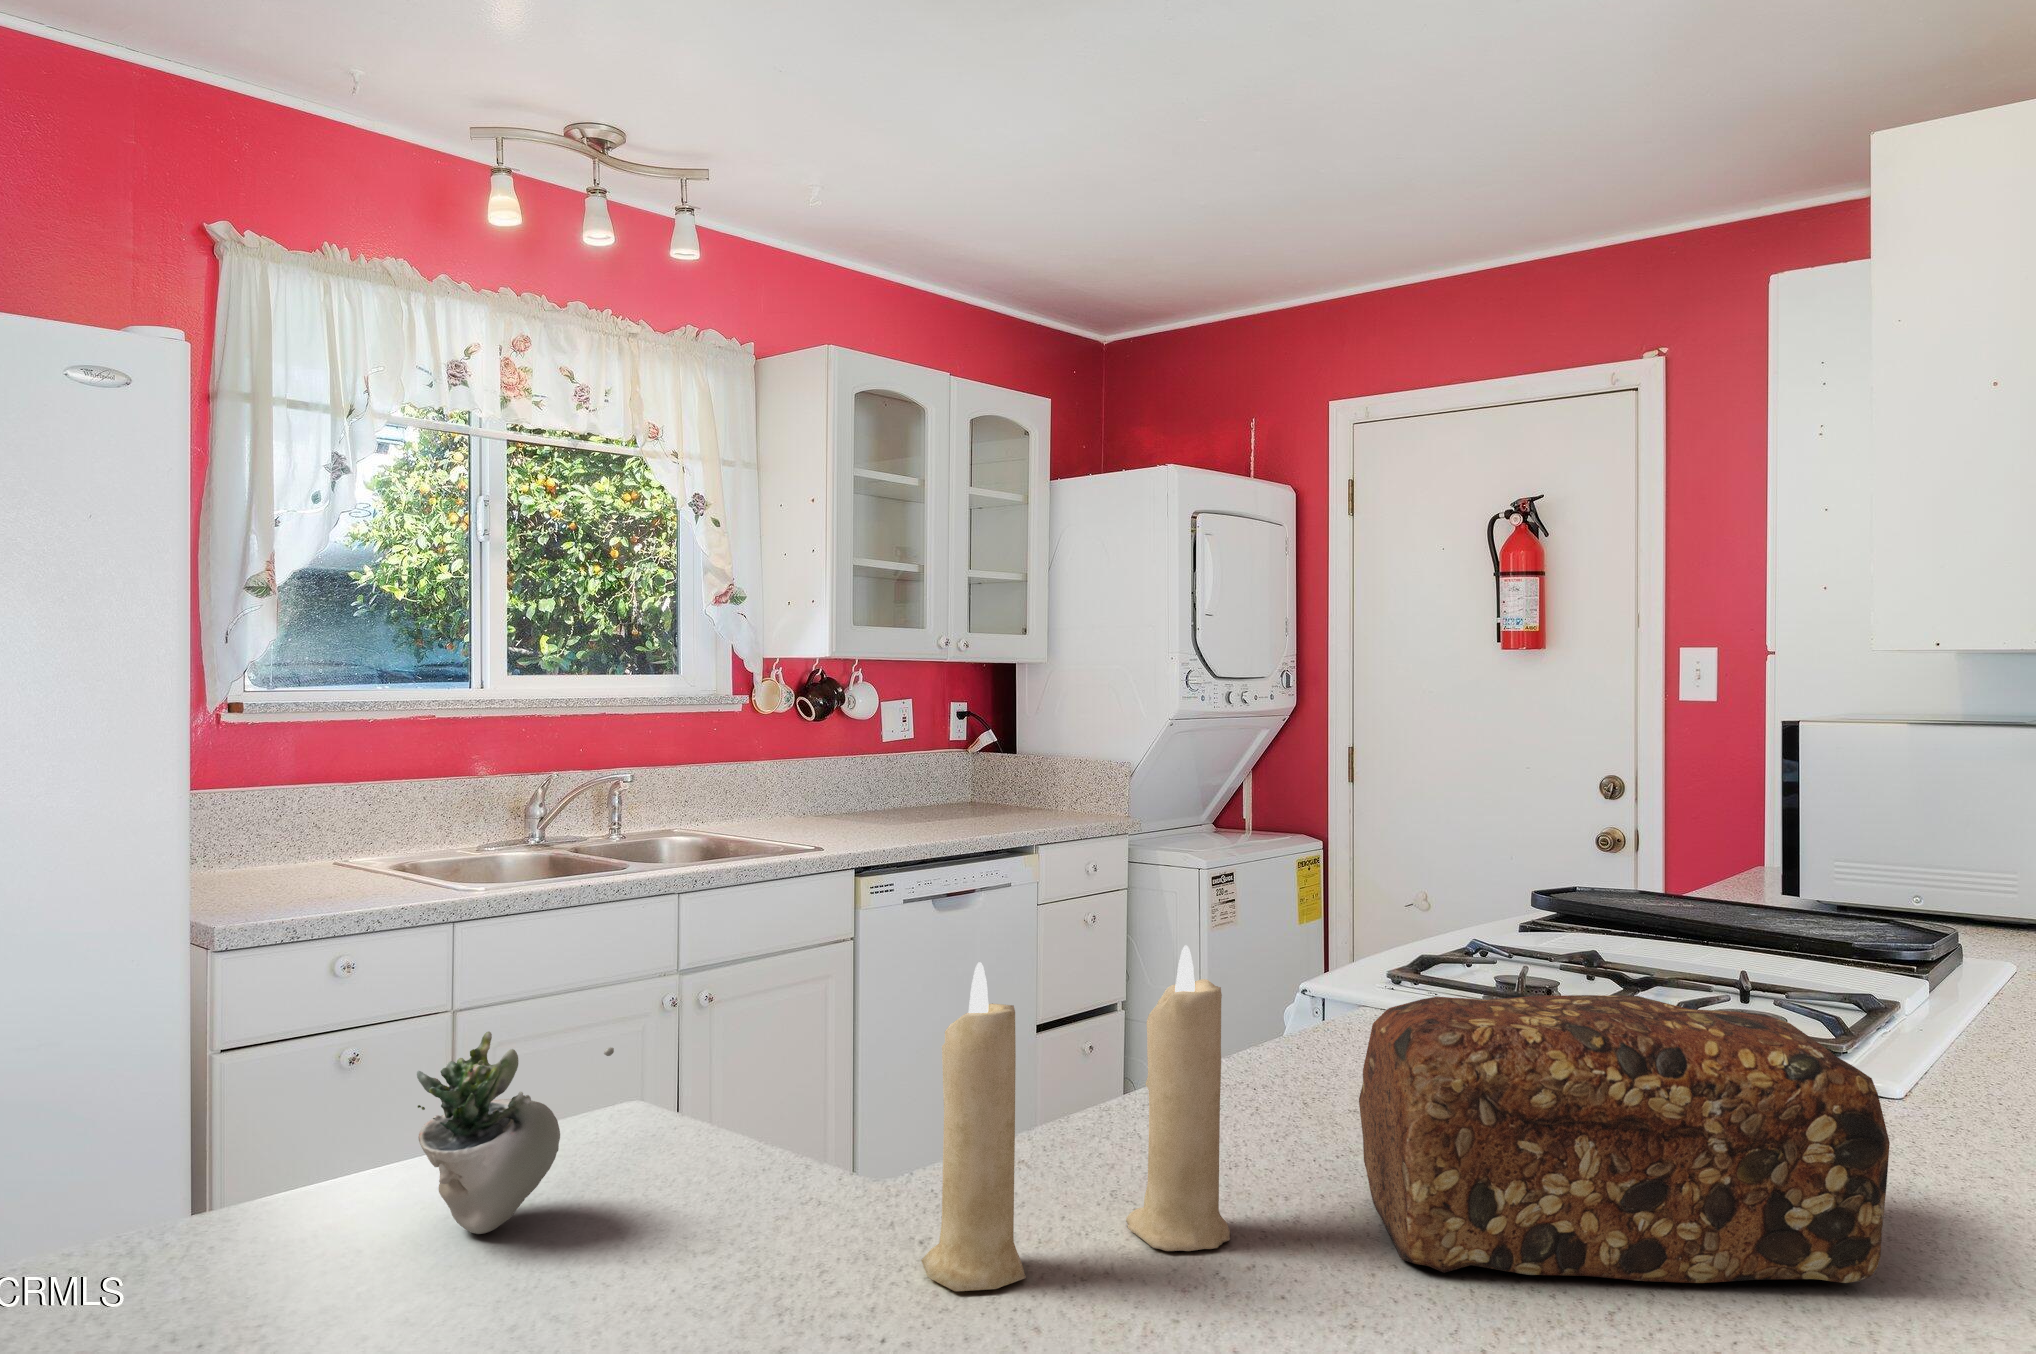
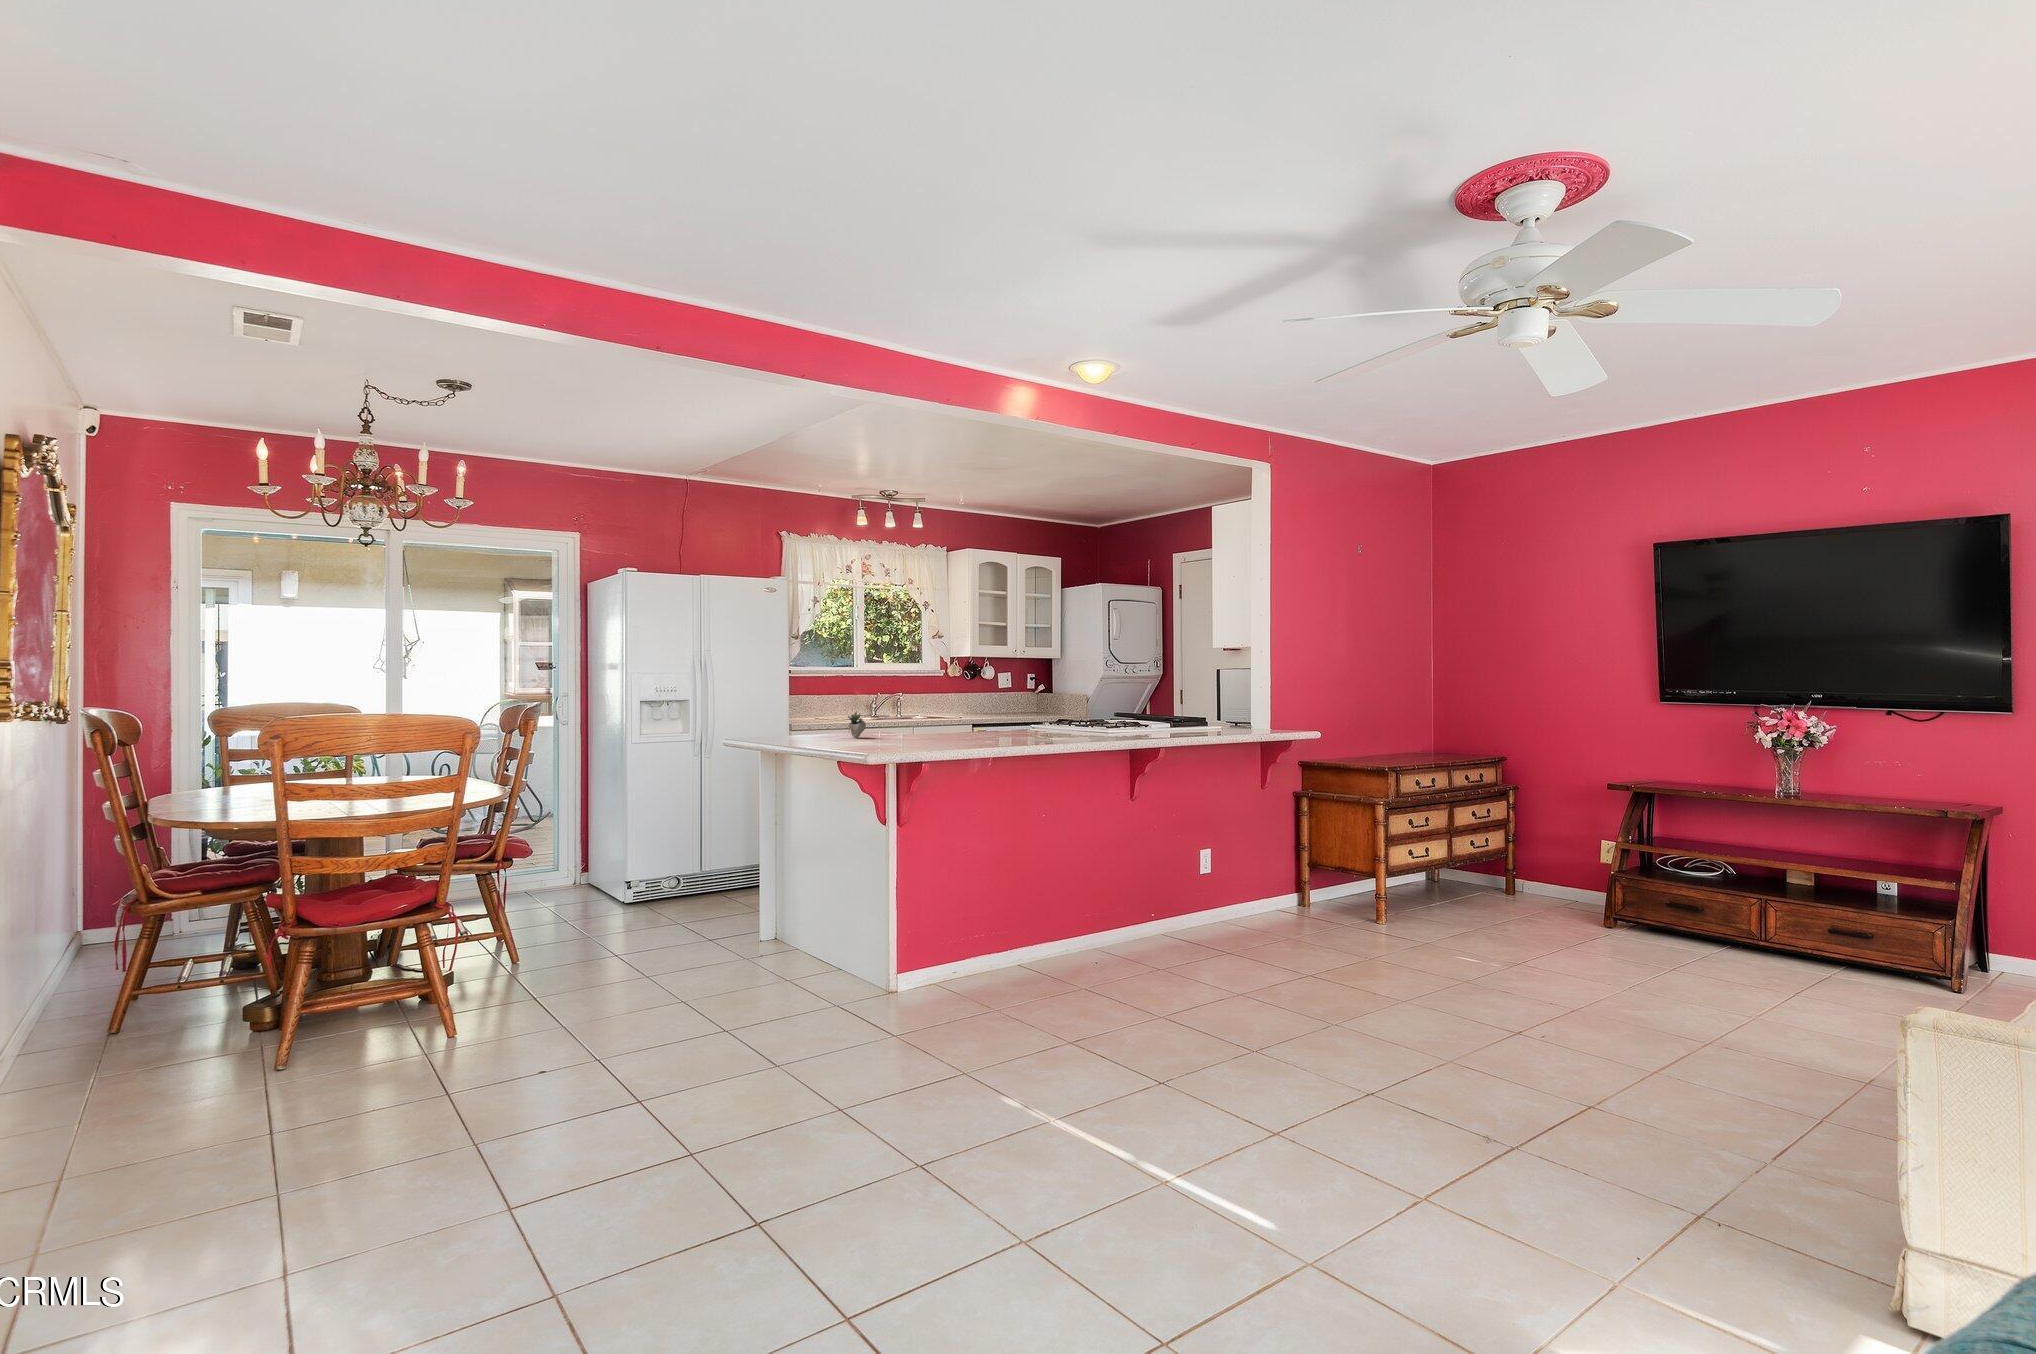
candle: present [921,945,1230,1291] -> none [911,699,955,741]
bread loaf: present [1359,995,1890,1283] -> none [971,709,1040,743]

